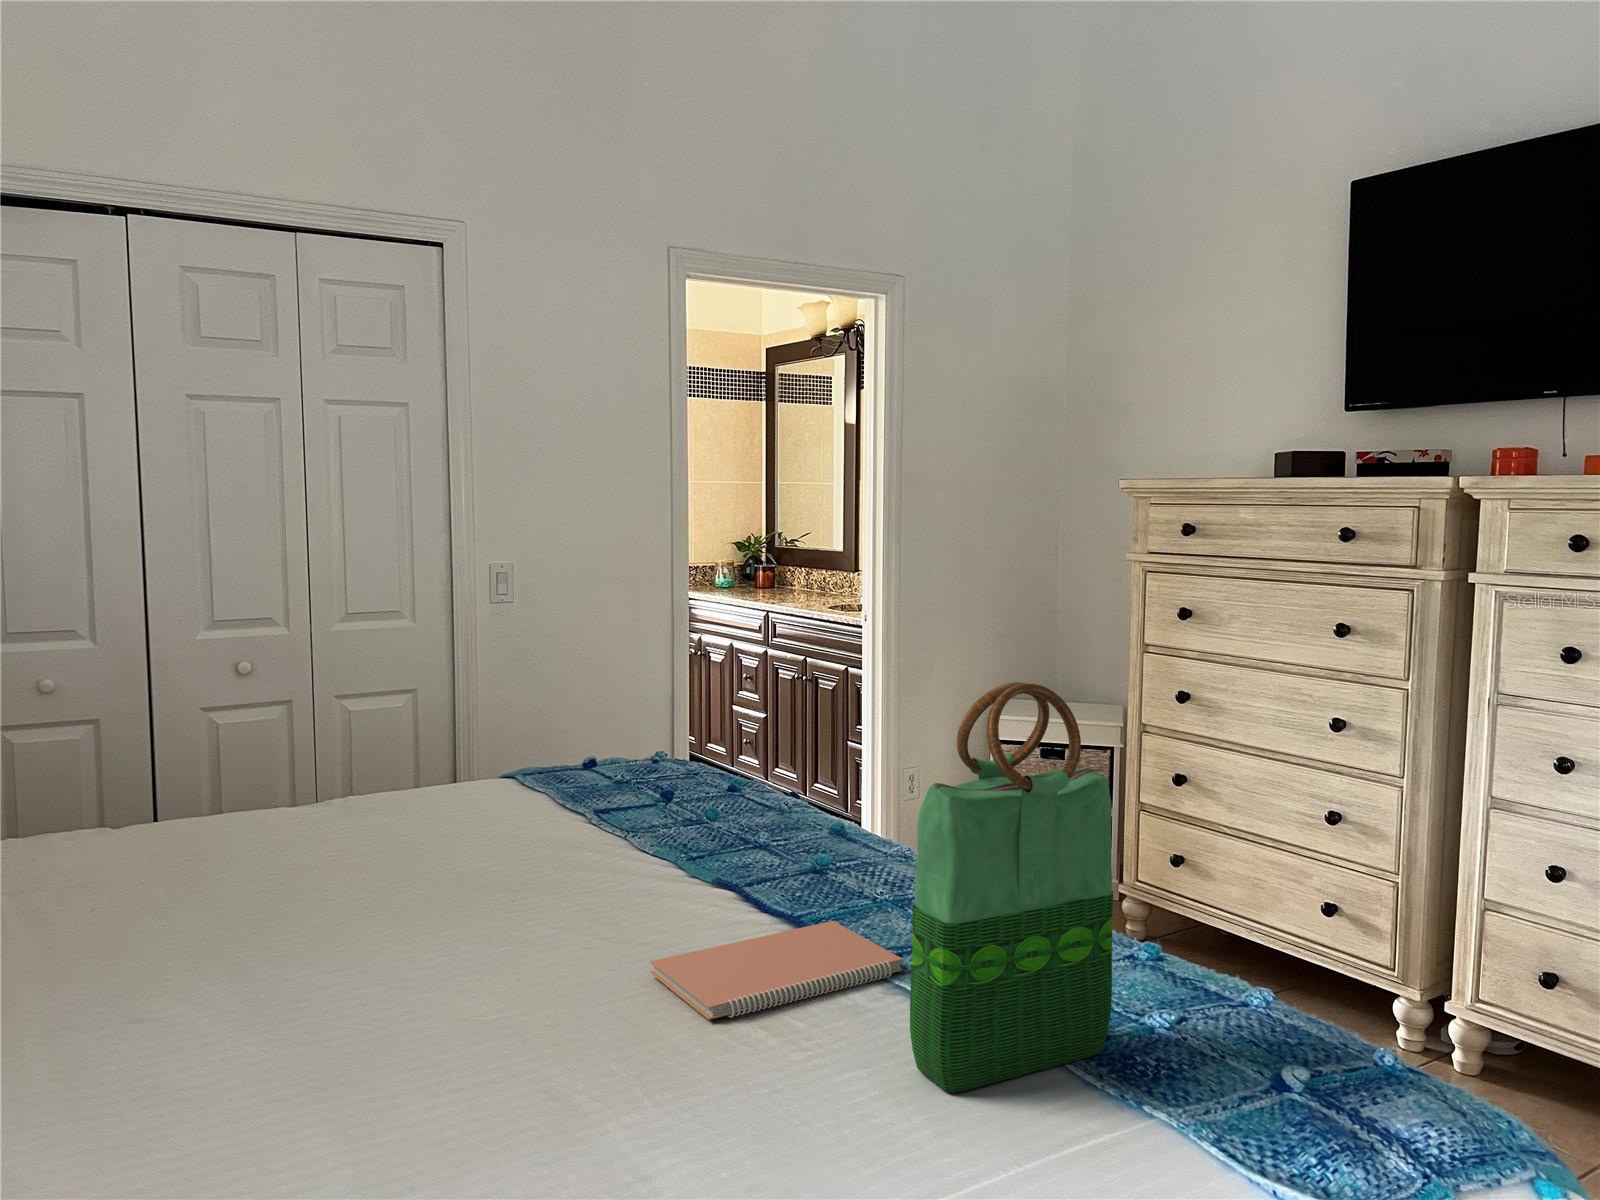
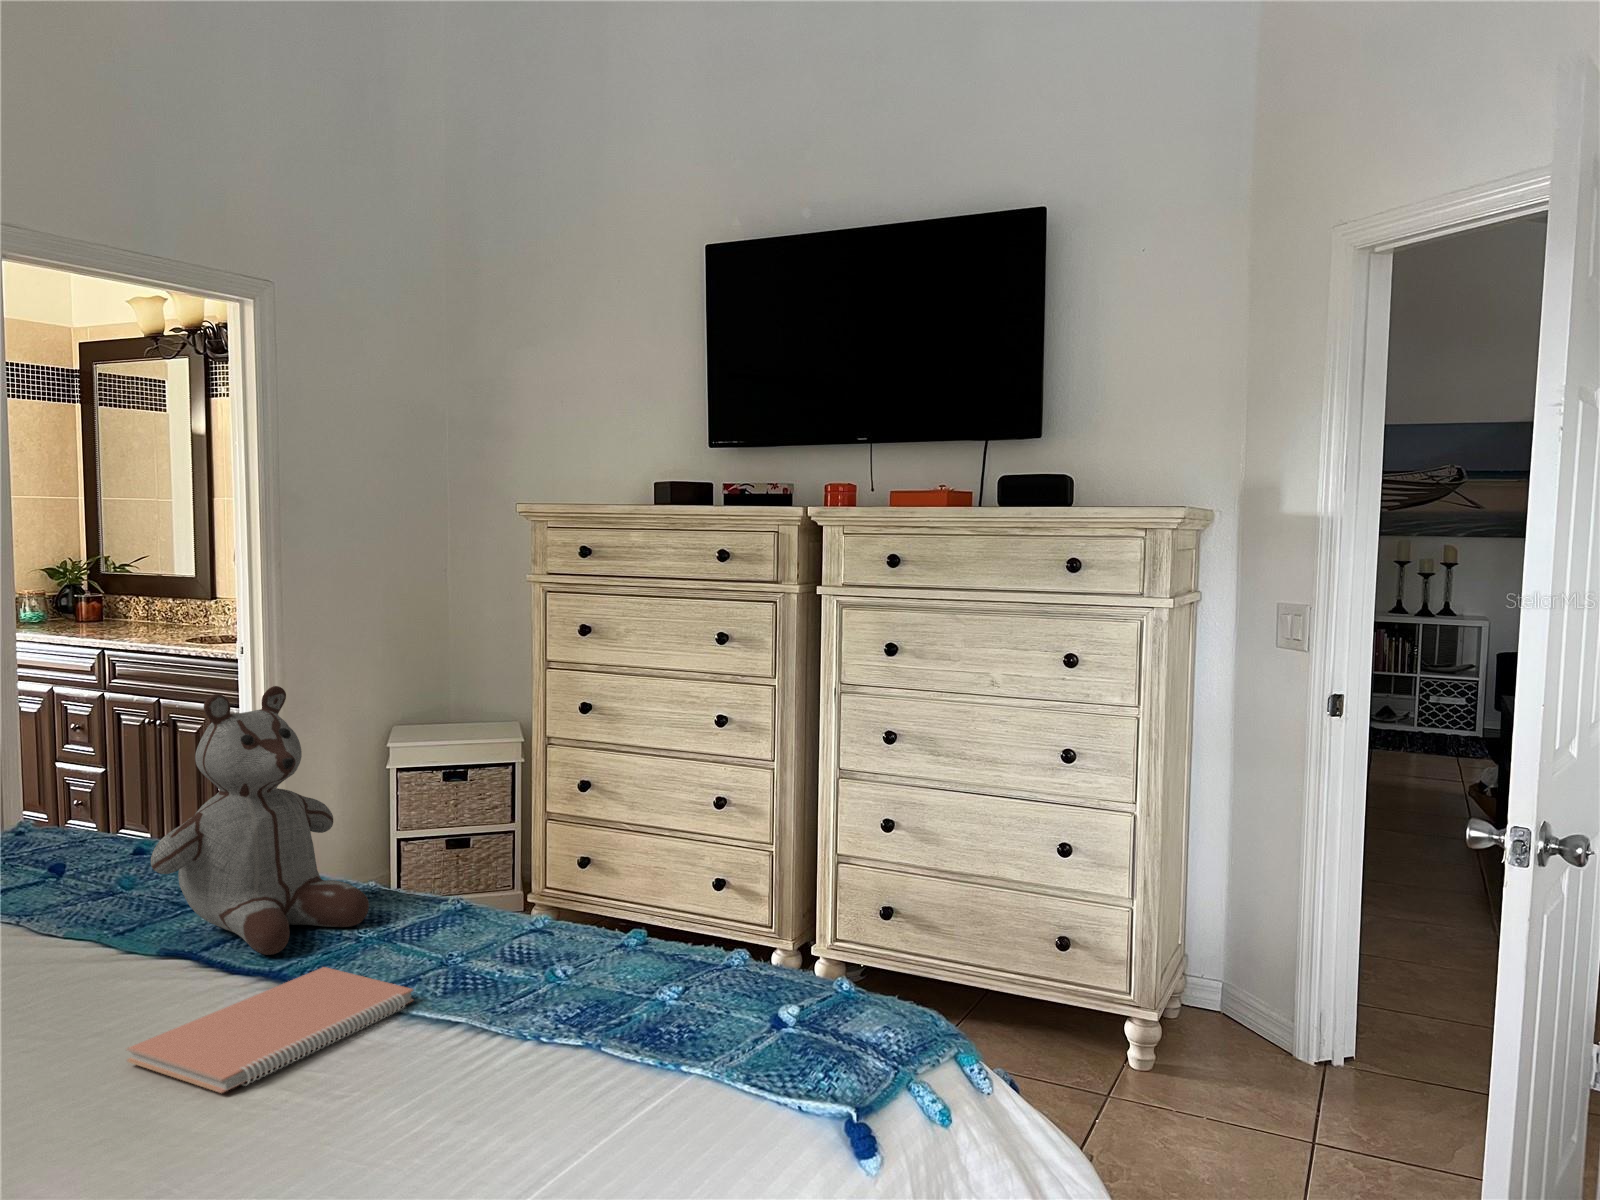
stuffed bear: none [708,649,893,901] -> present [151,686,369,955]
tote bag: present [910,682,1113,1092] -> none [459,703,634,1100]

